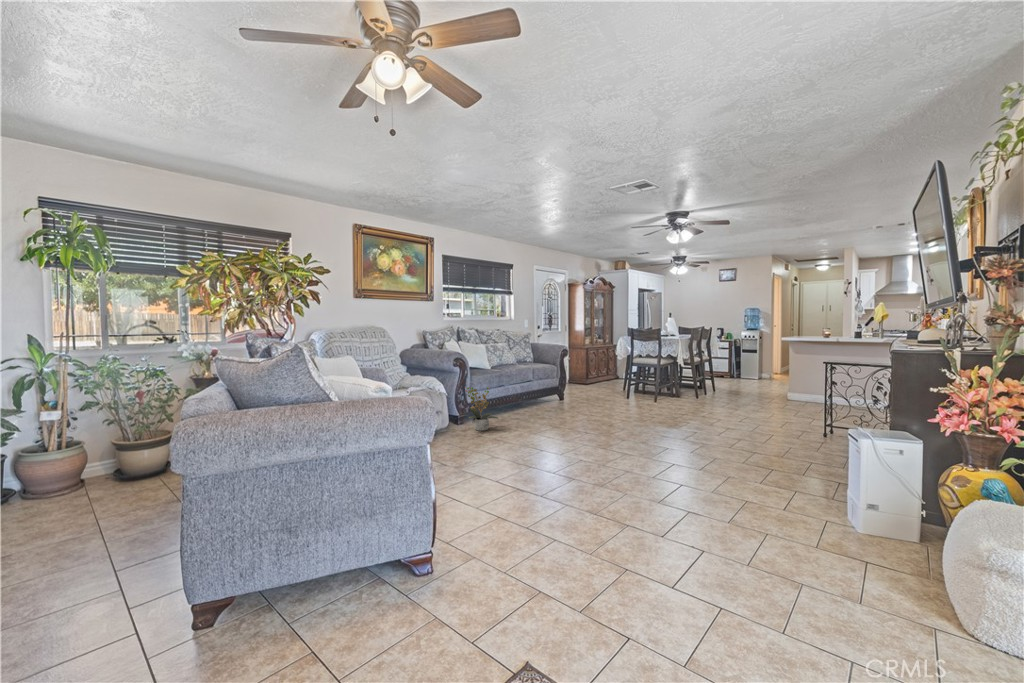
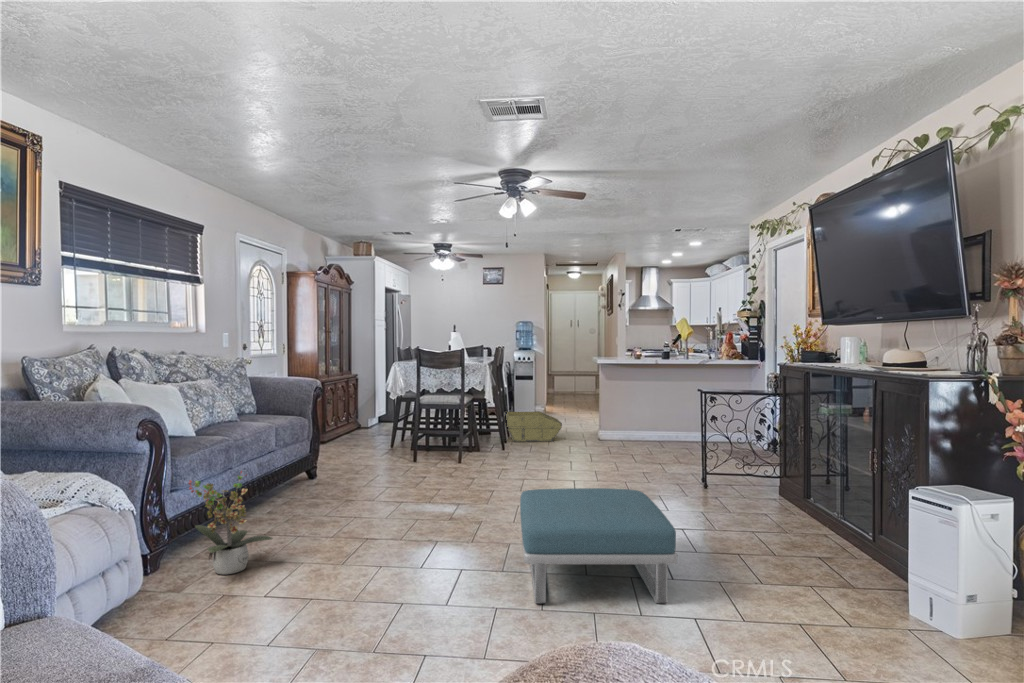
storage bin: none [702,375,751,399] -> present [505,412,562,442]
footstool: none [582,413,695,487] -> present [520,488,677,603]

